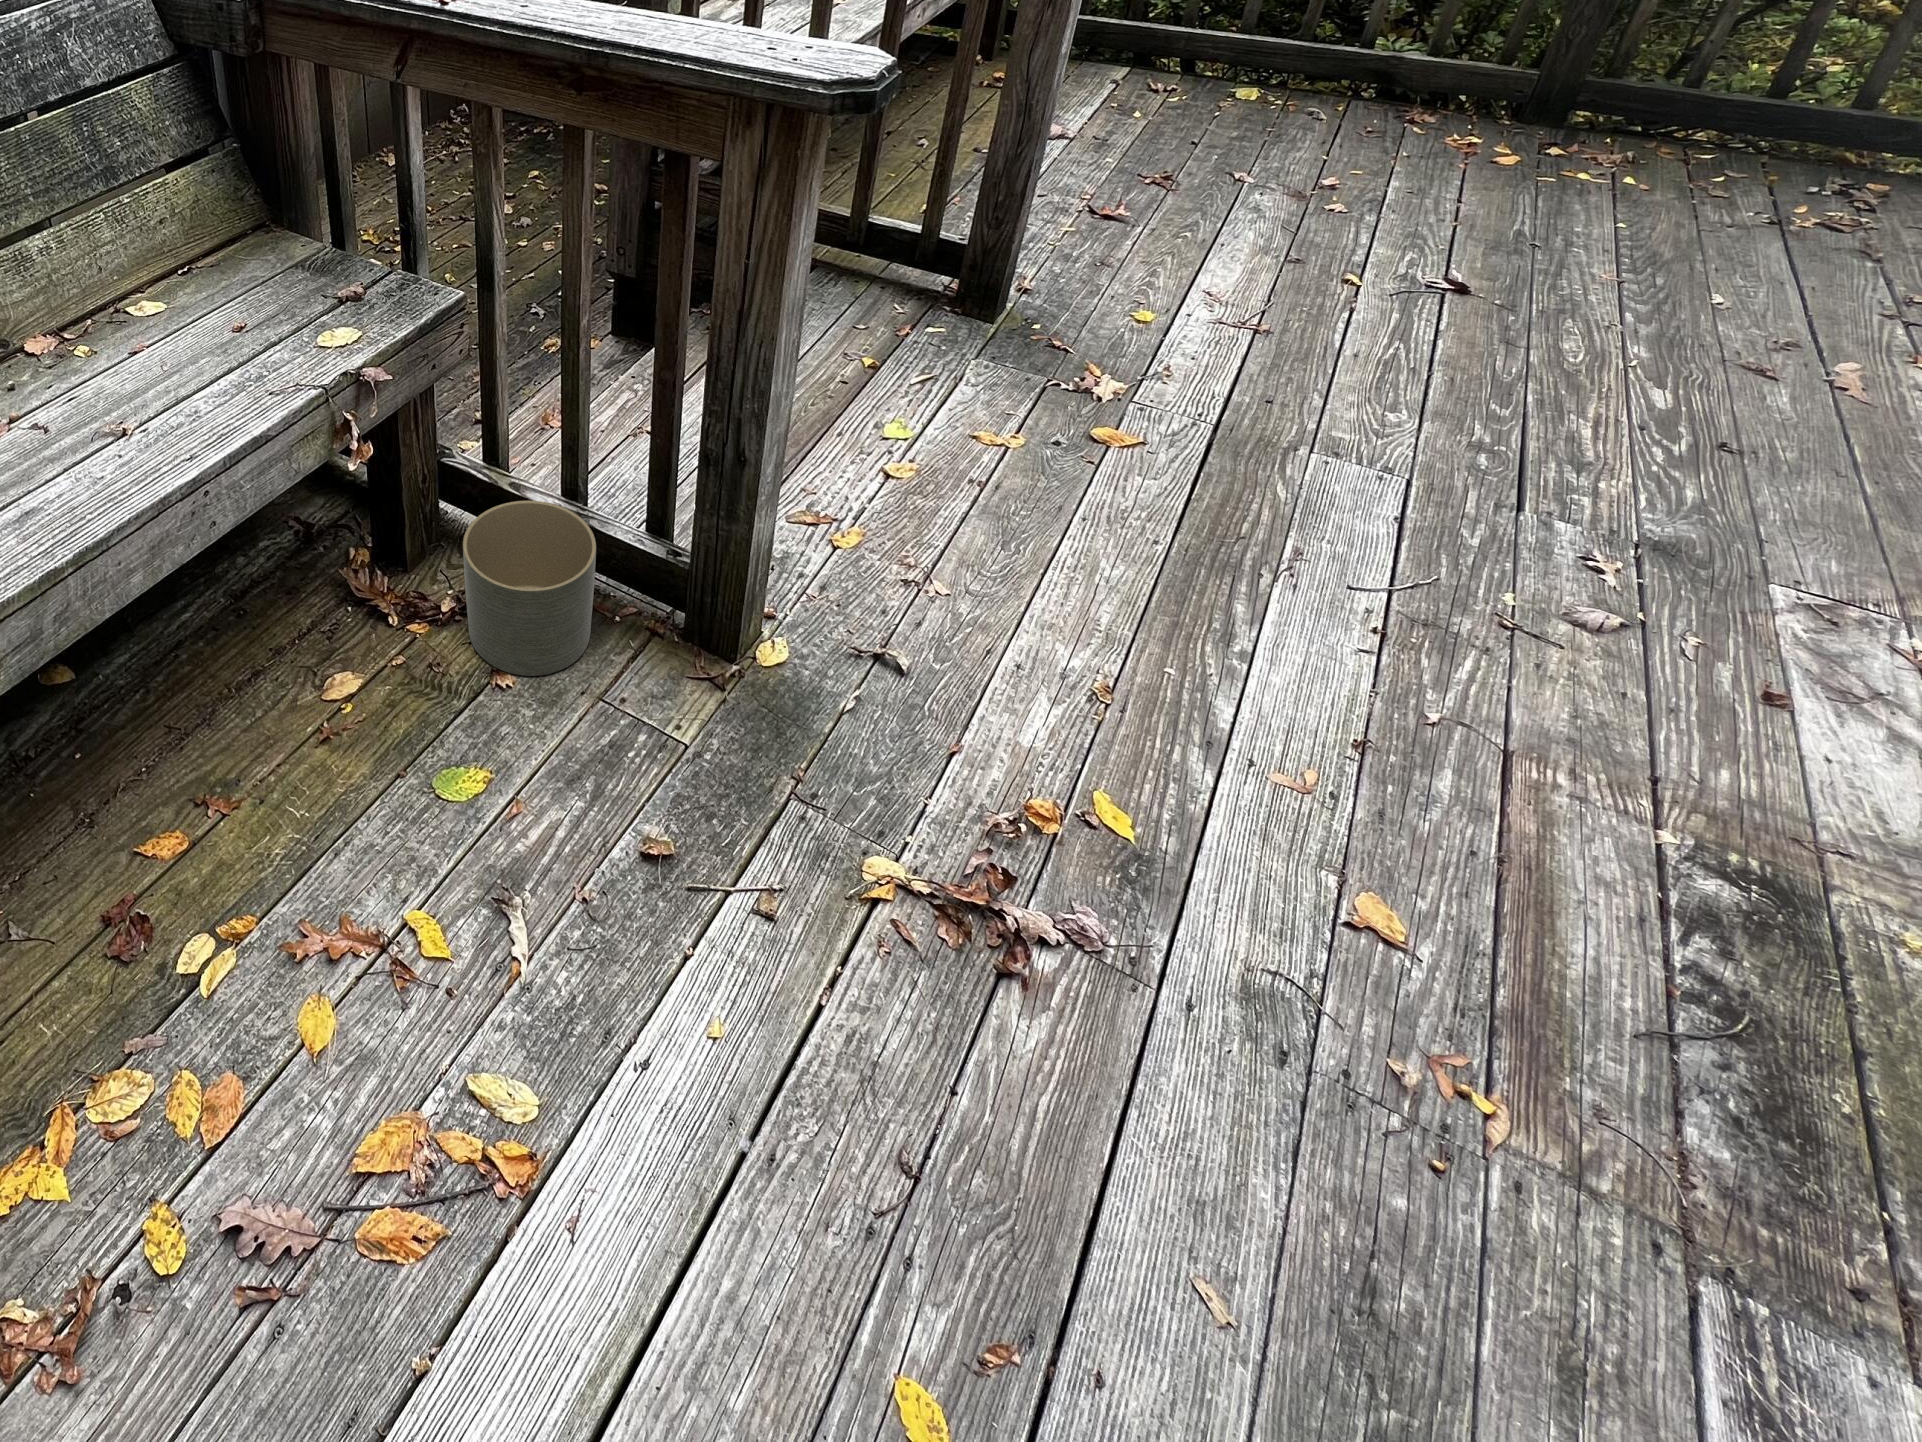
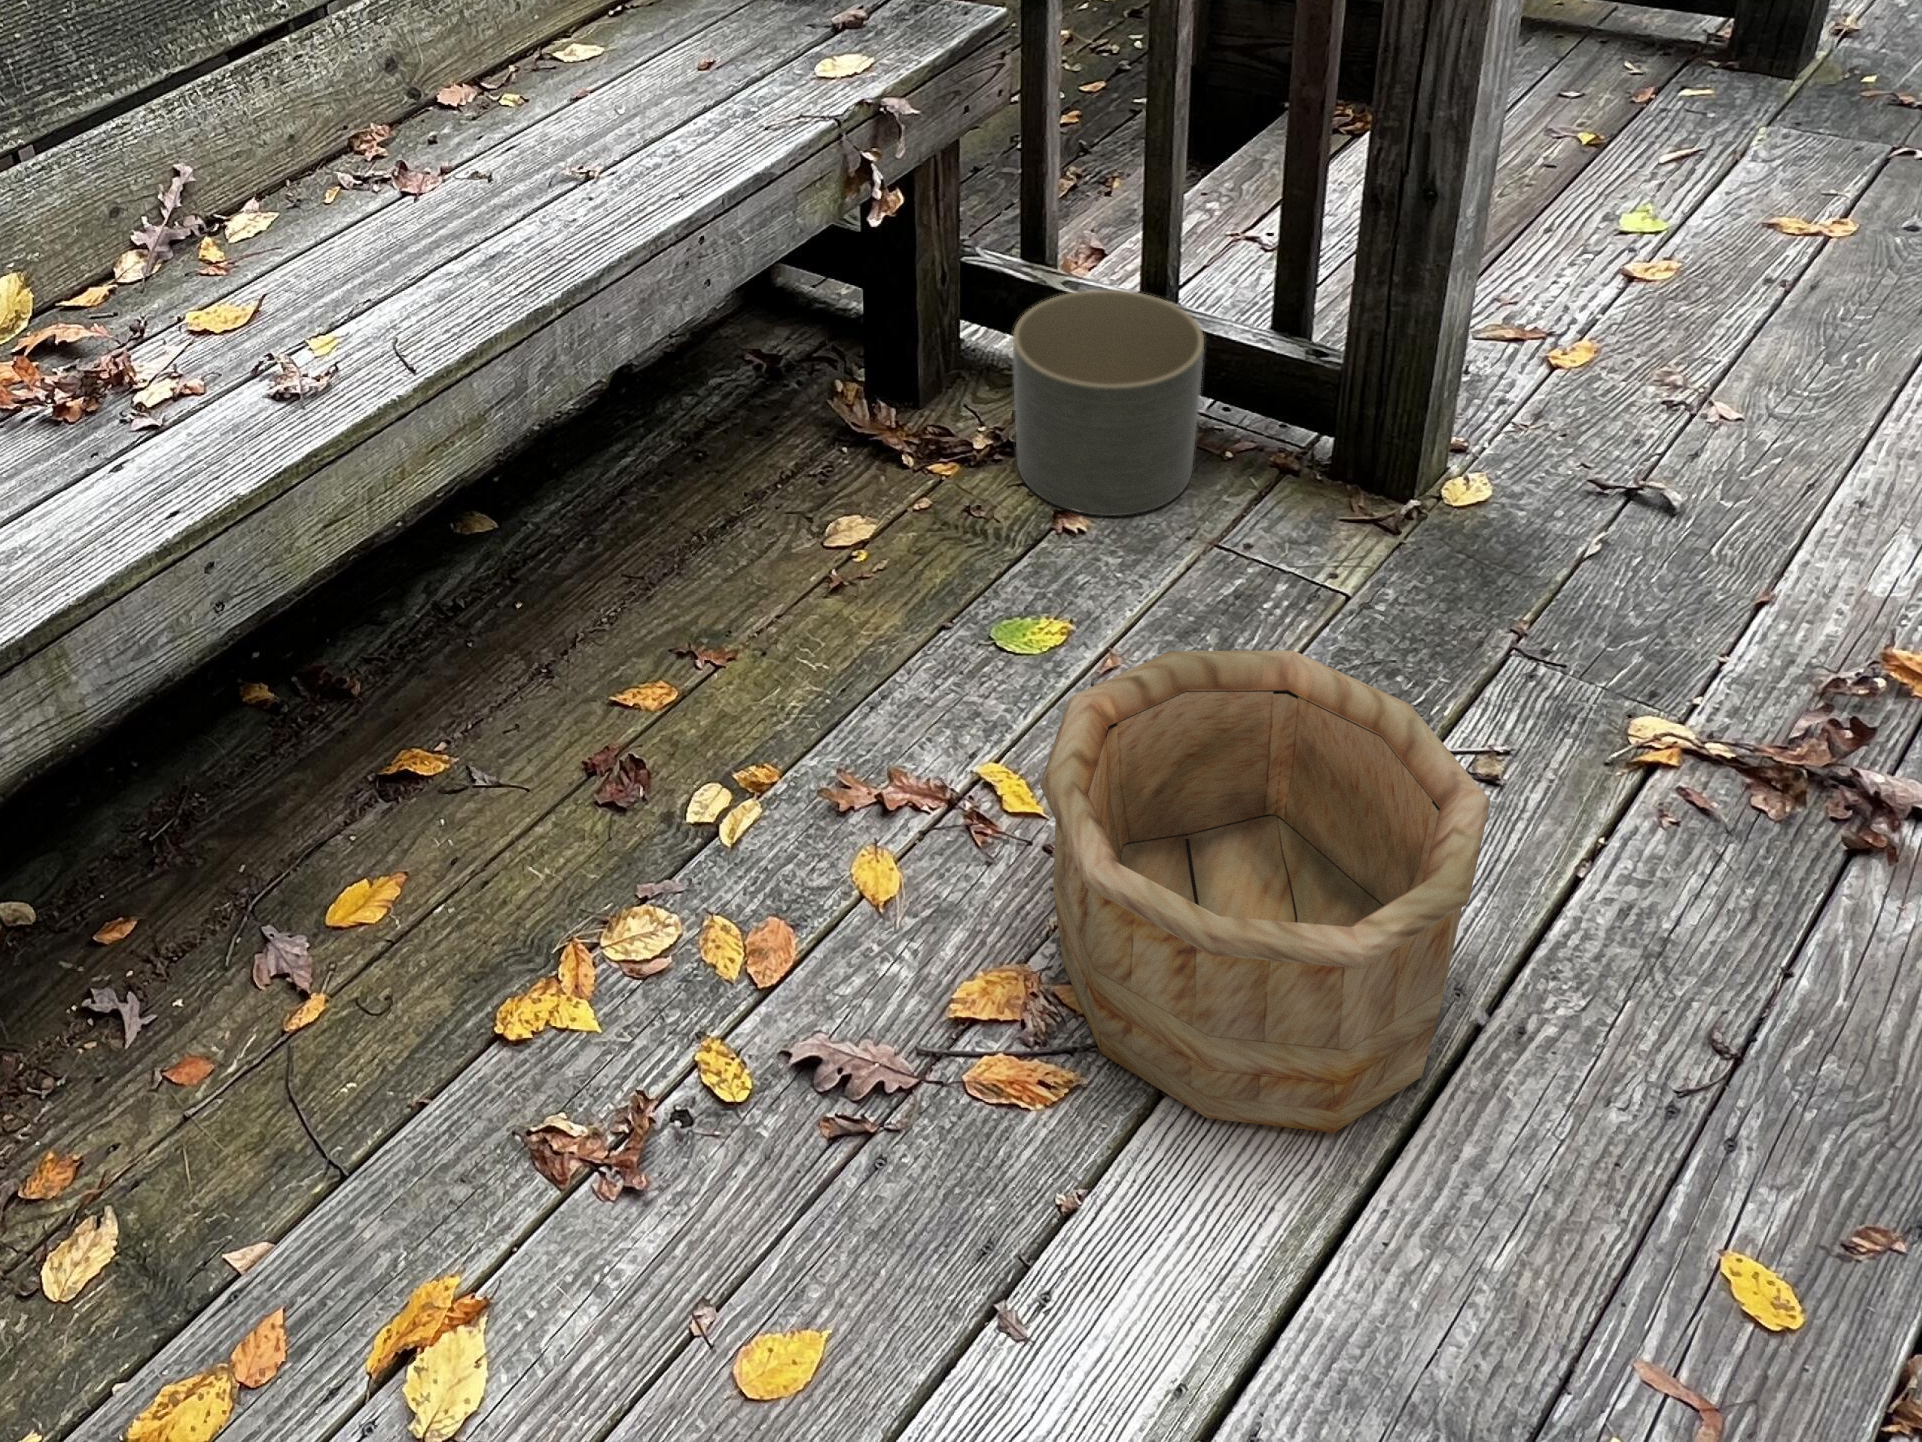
wooden bucket: none [419,862,746,1273] -> present [1040,650,1490,1133]

